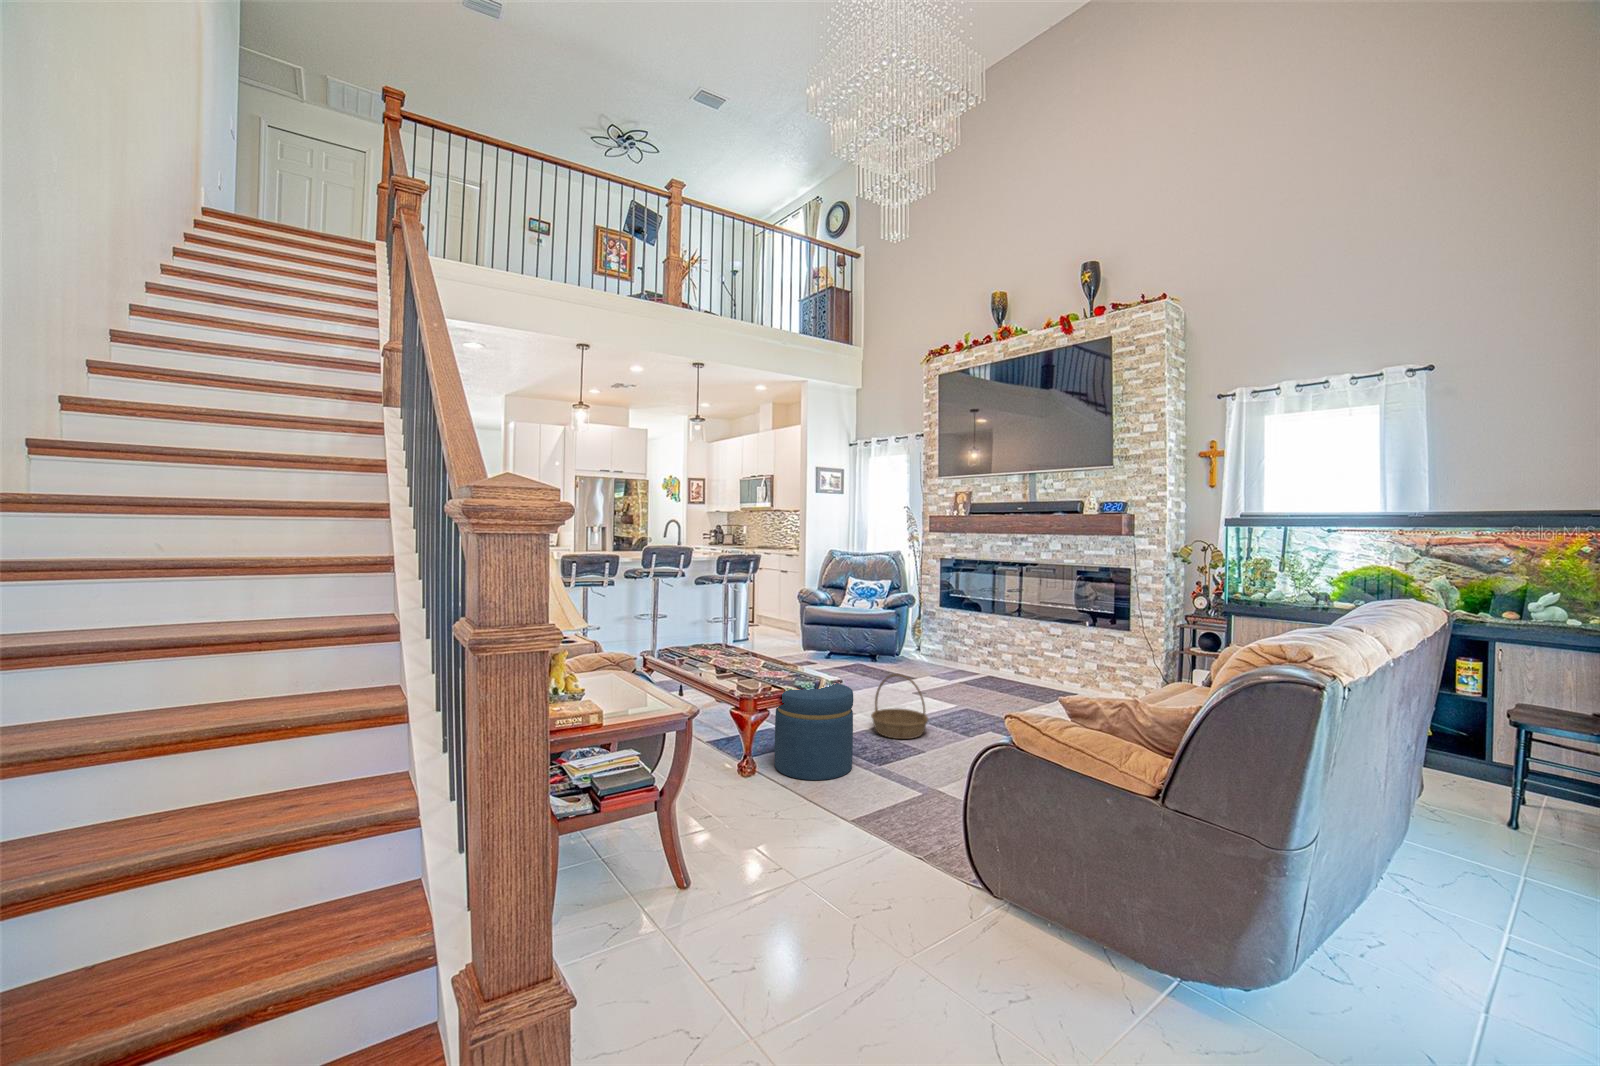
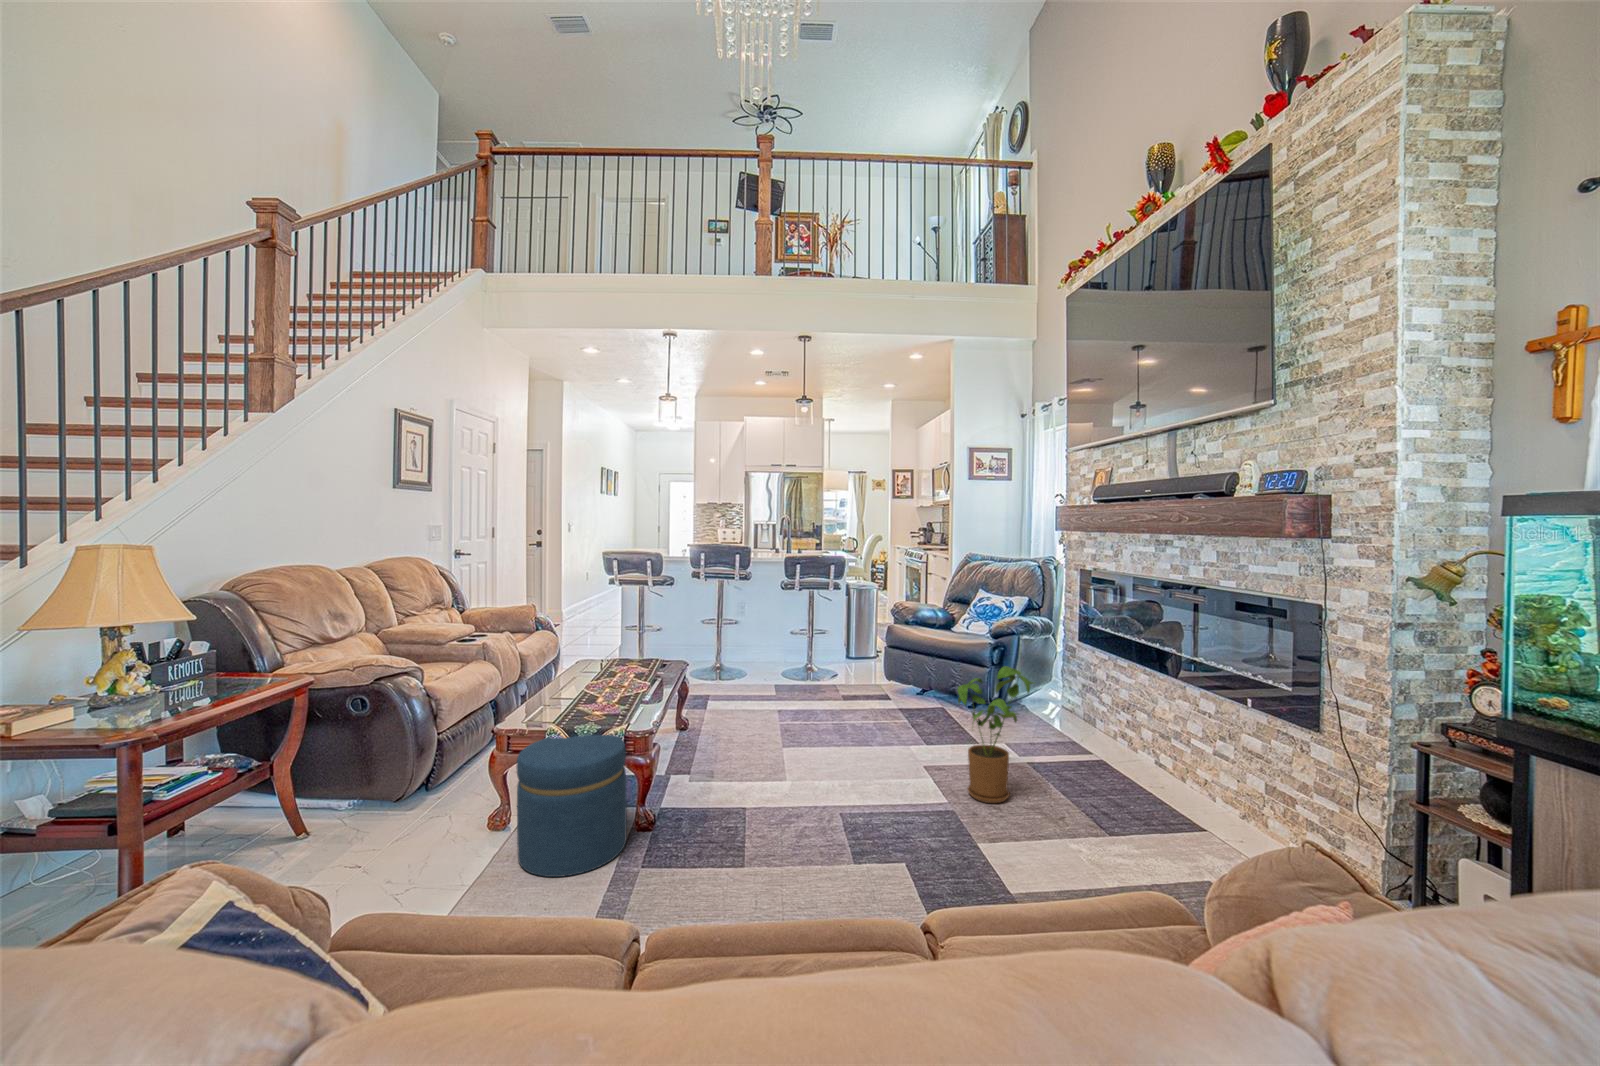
house plant: none [948,616,1000,703] -> present [958,666,1034,803]
basket: present [871,674,928,739] -> none [731,740,813,842]

